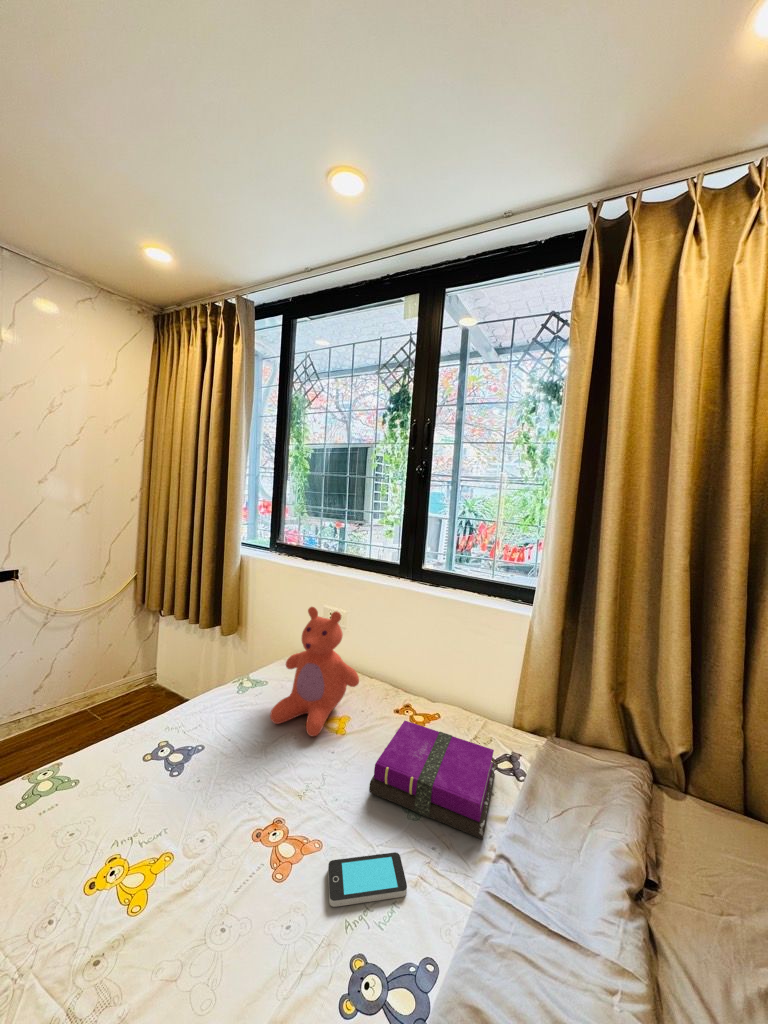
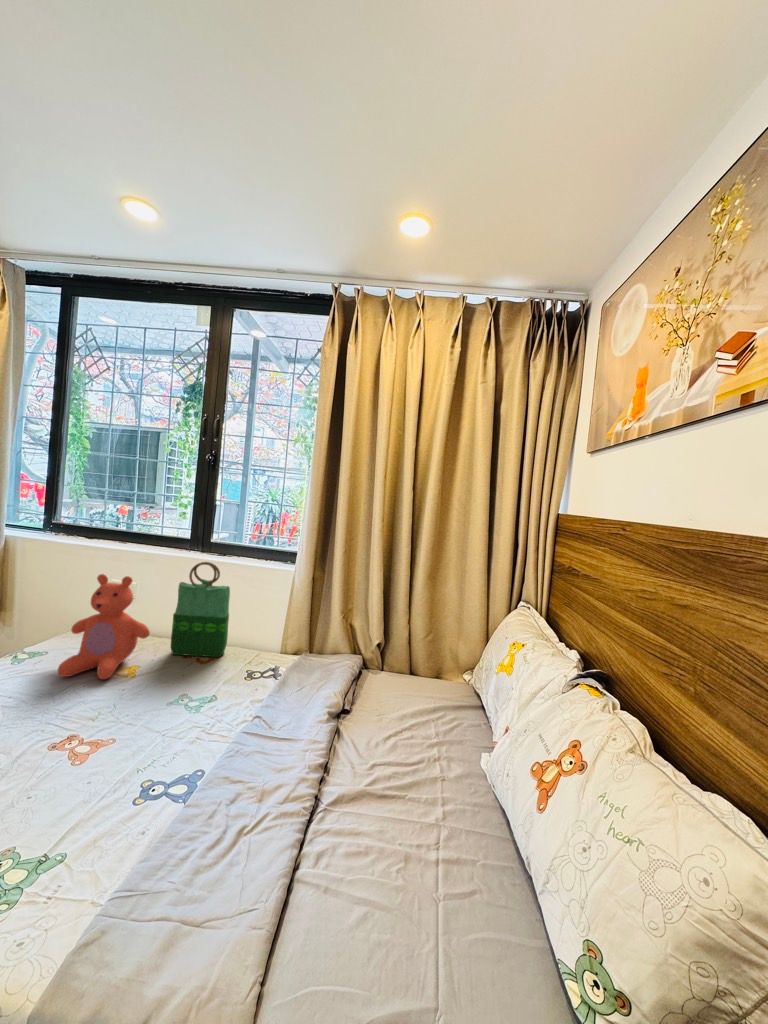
tote bag: none [381,597,447,720] -> present [171,562,230,657]
notebook: present [369,721,496,839] -> none [158,654,260,705]
smartphone: present [328,852,407,907] -> none [125,720,186,749]

